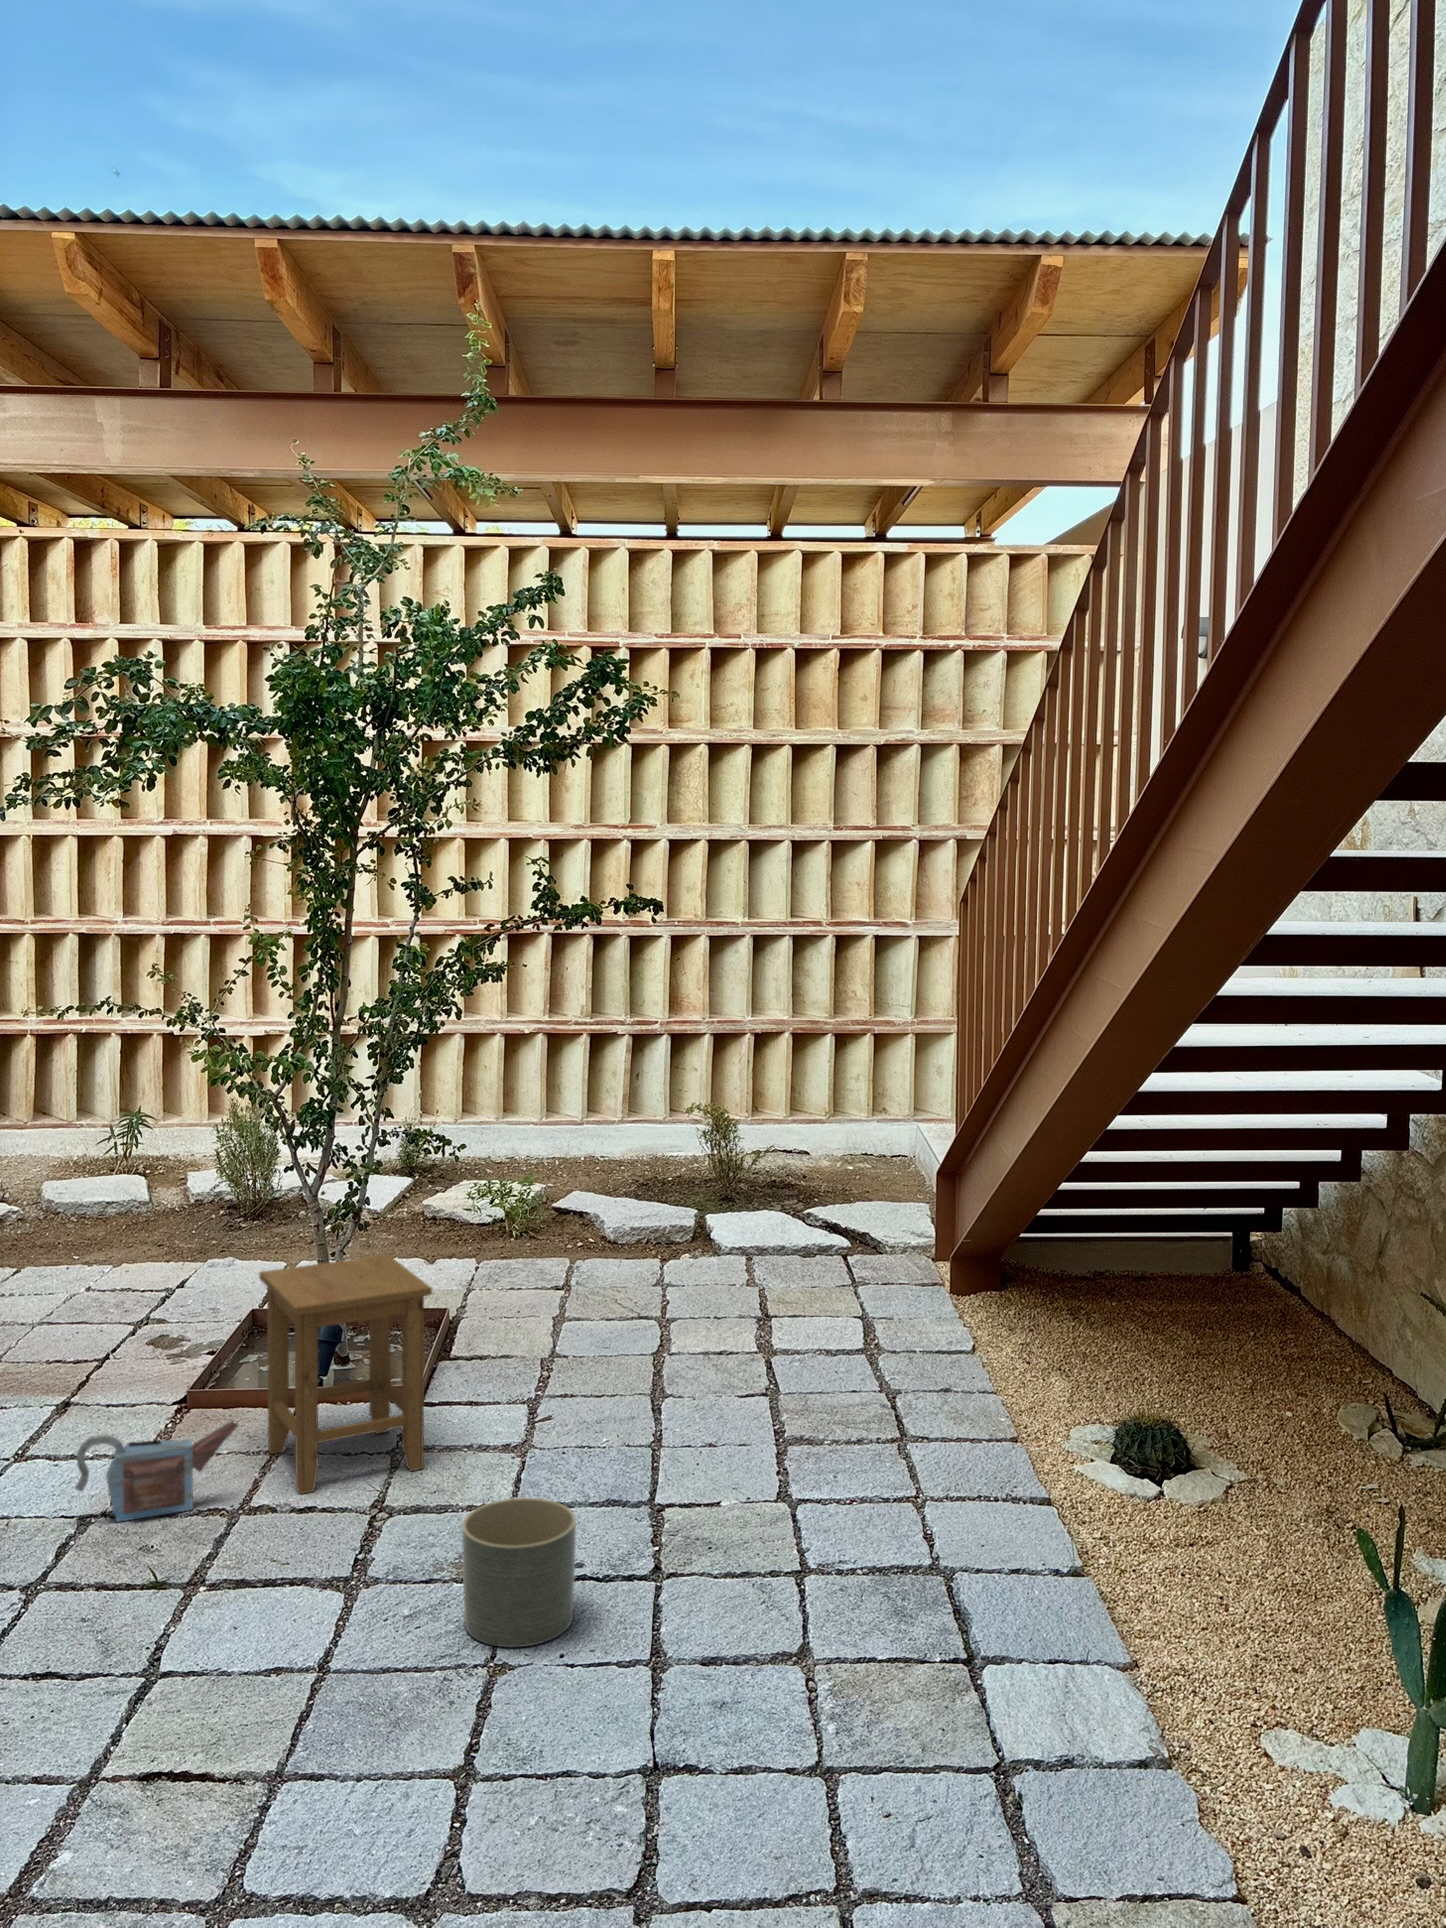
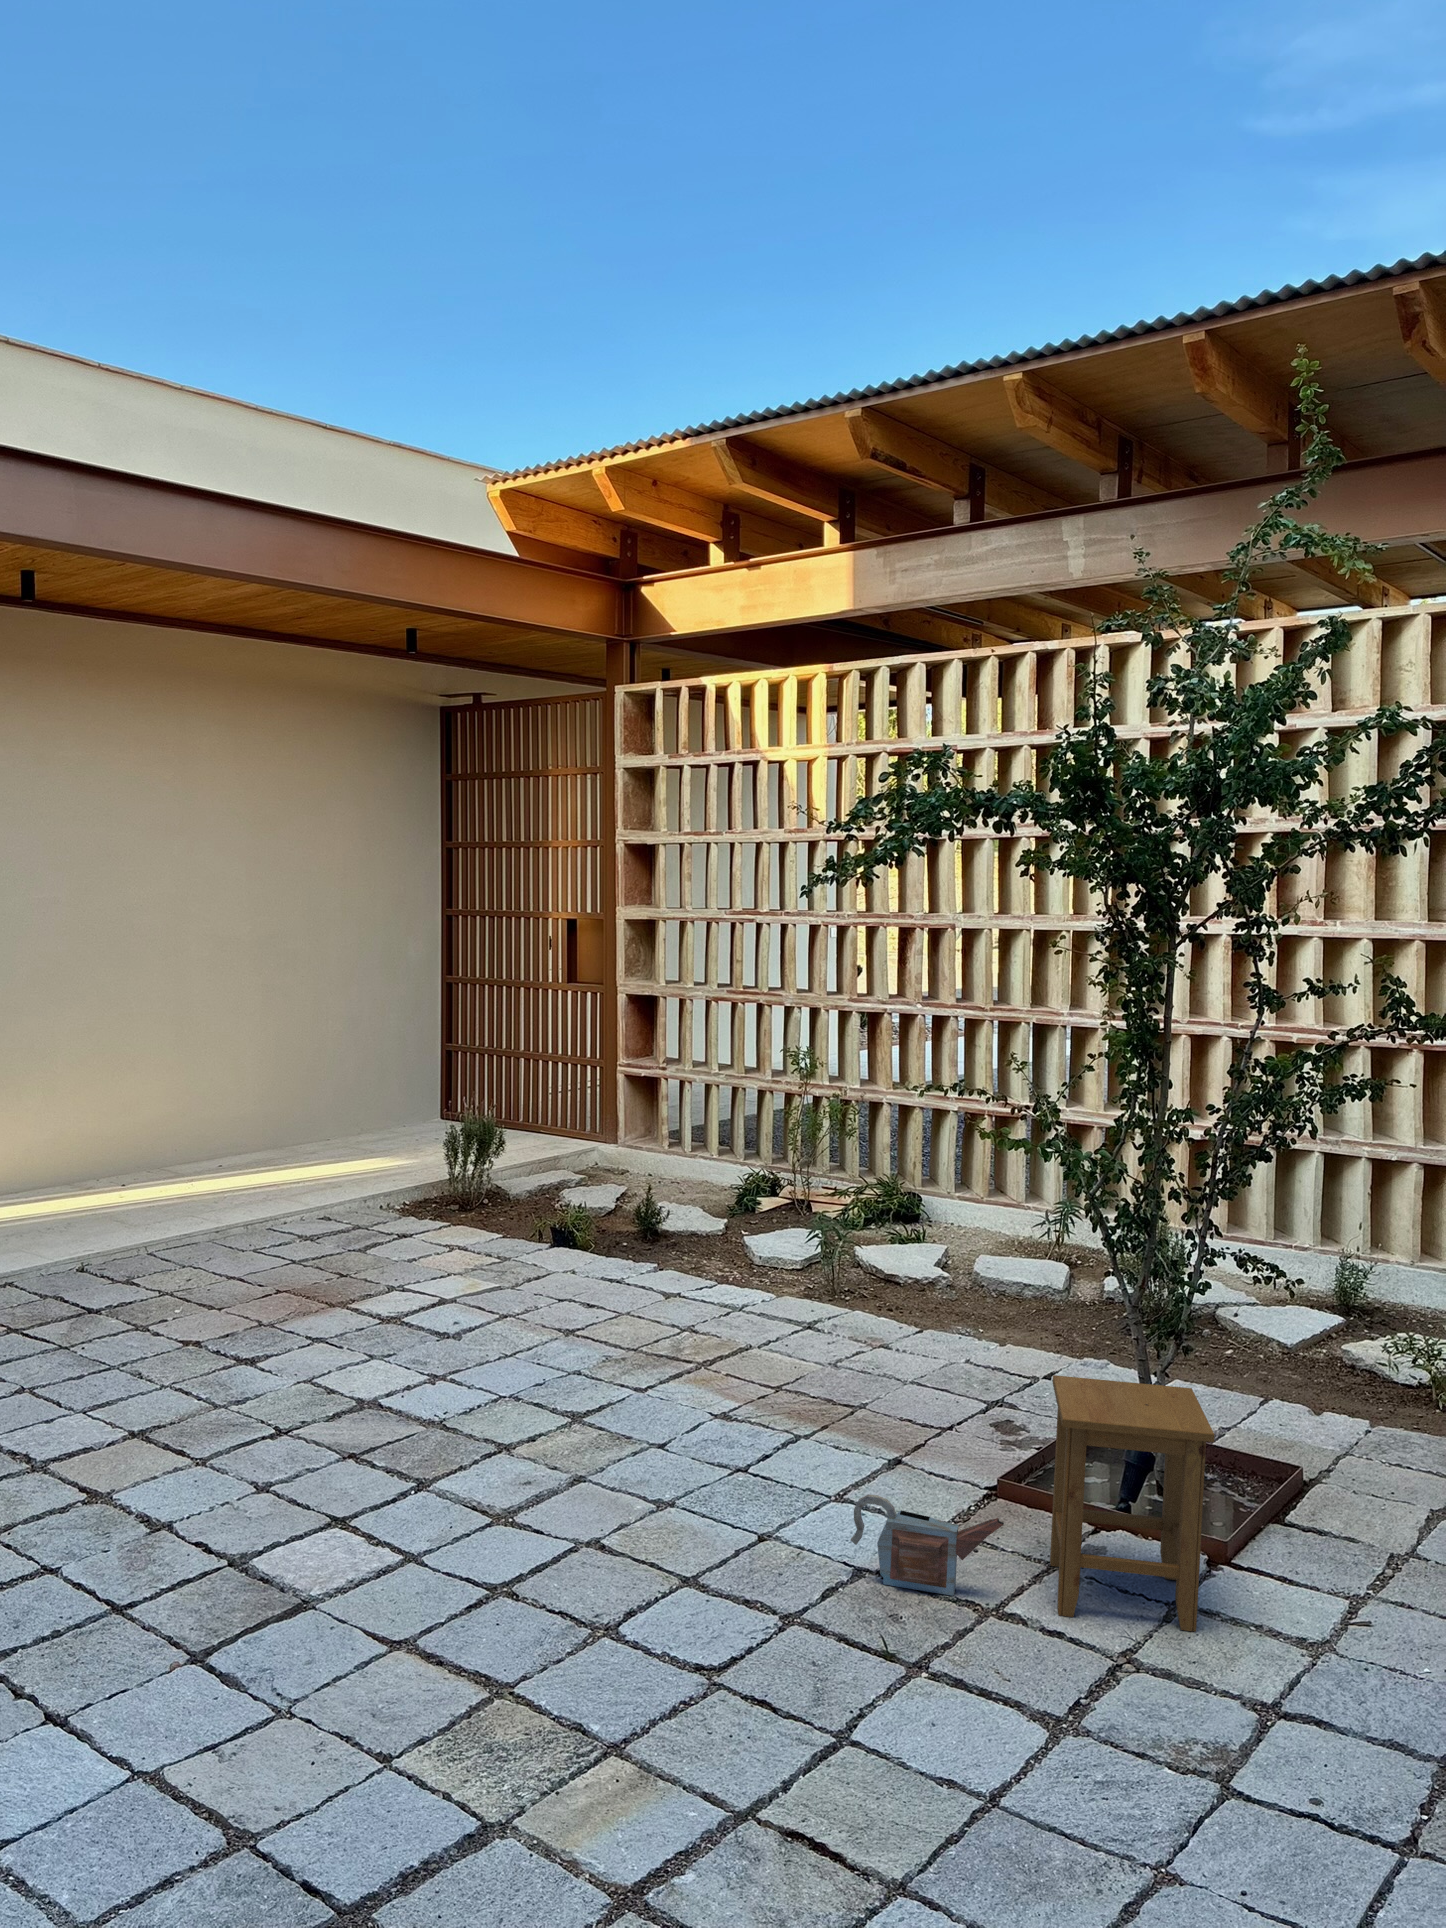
planter: present [462,1498,576,1647] -> none [1153,1689,1291,1872]

